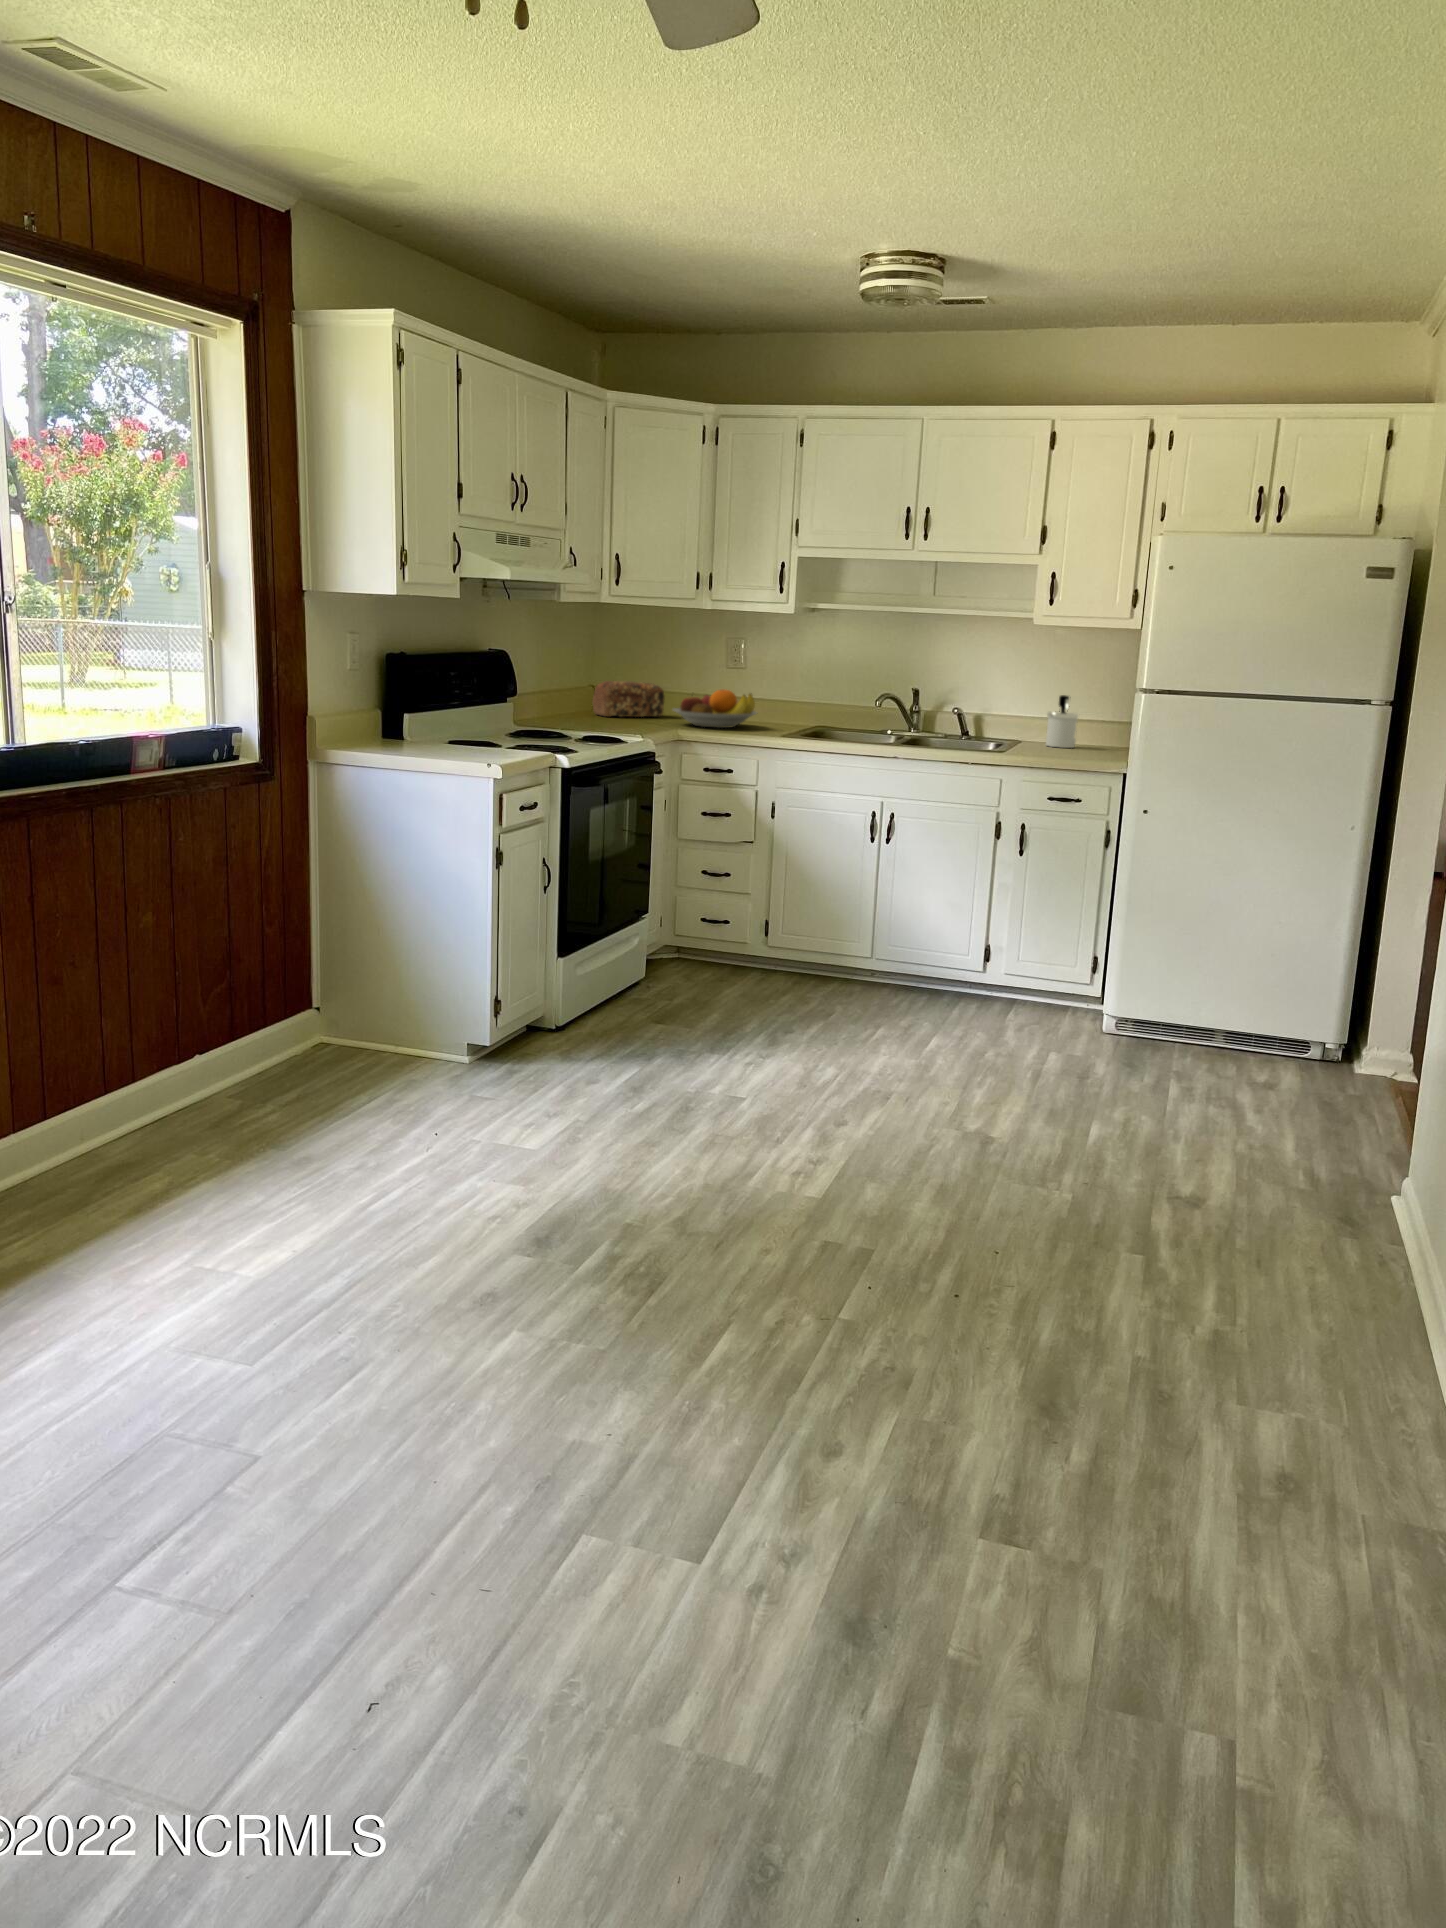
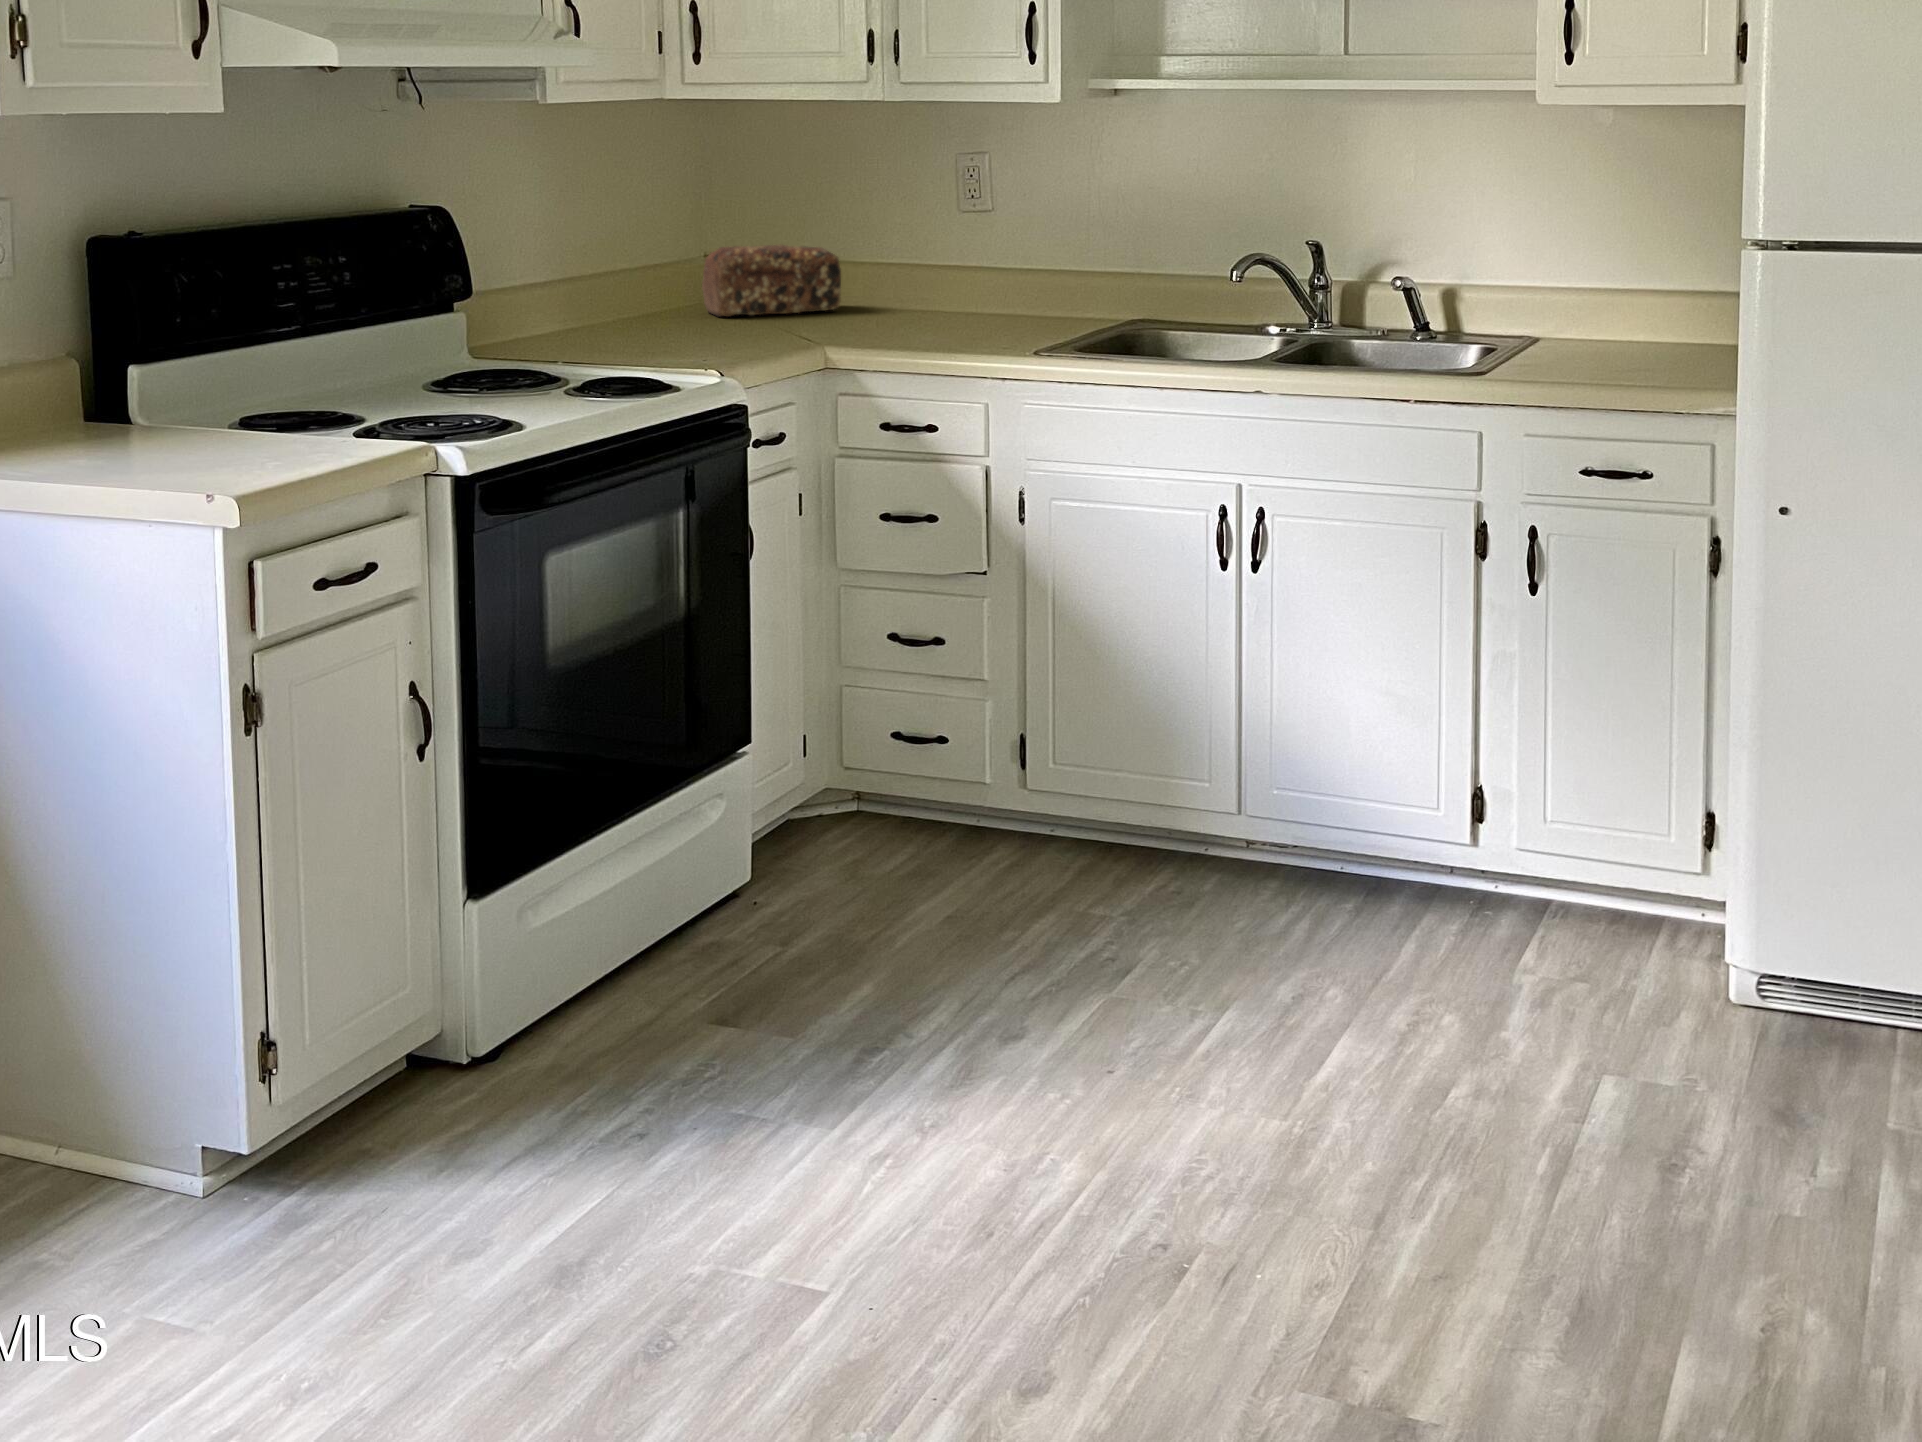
fruit bowl: present [673,689,756,728] -> none [834,259,1006,334]
soap dispenser: present [1046,695,1078,748] -> none [1584,243,1650,350]

